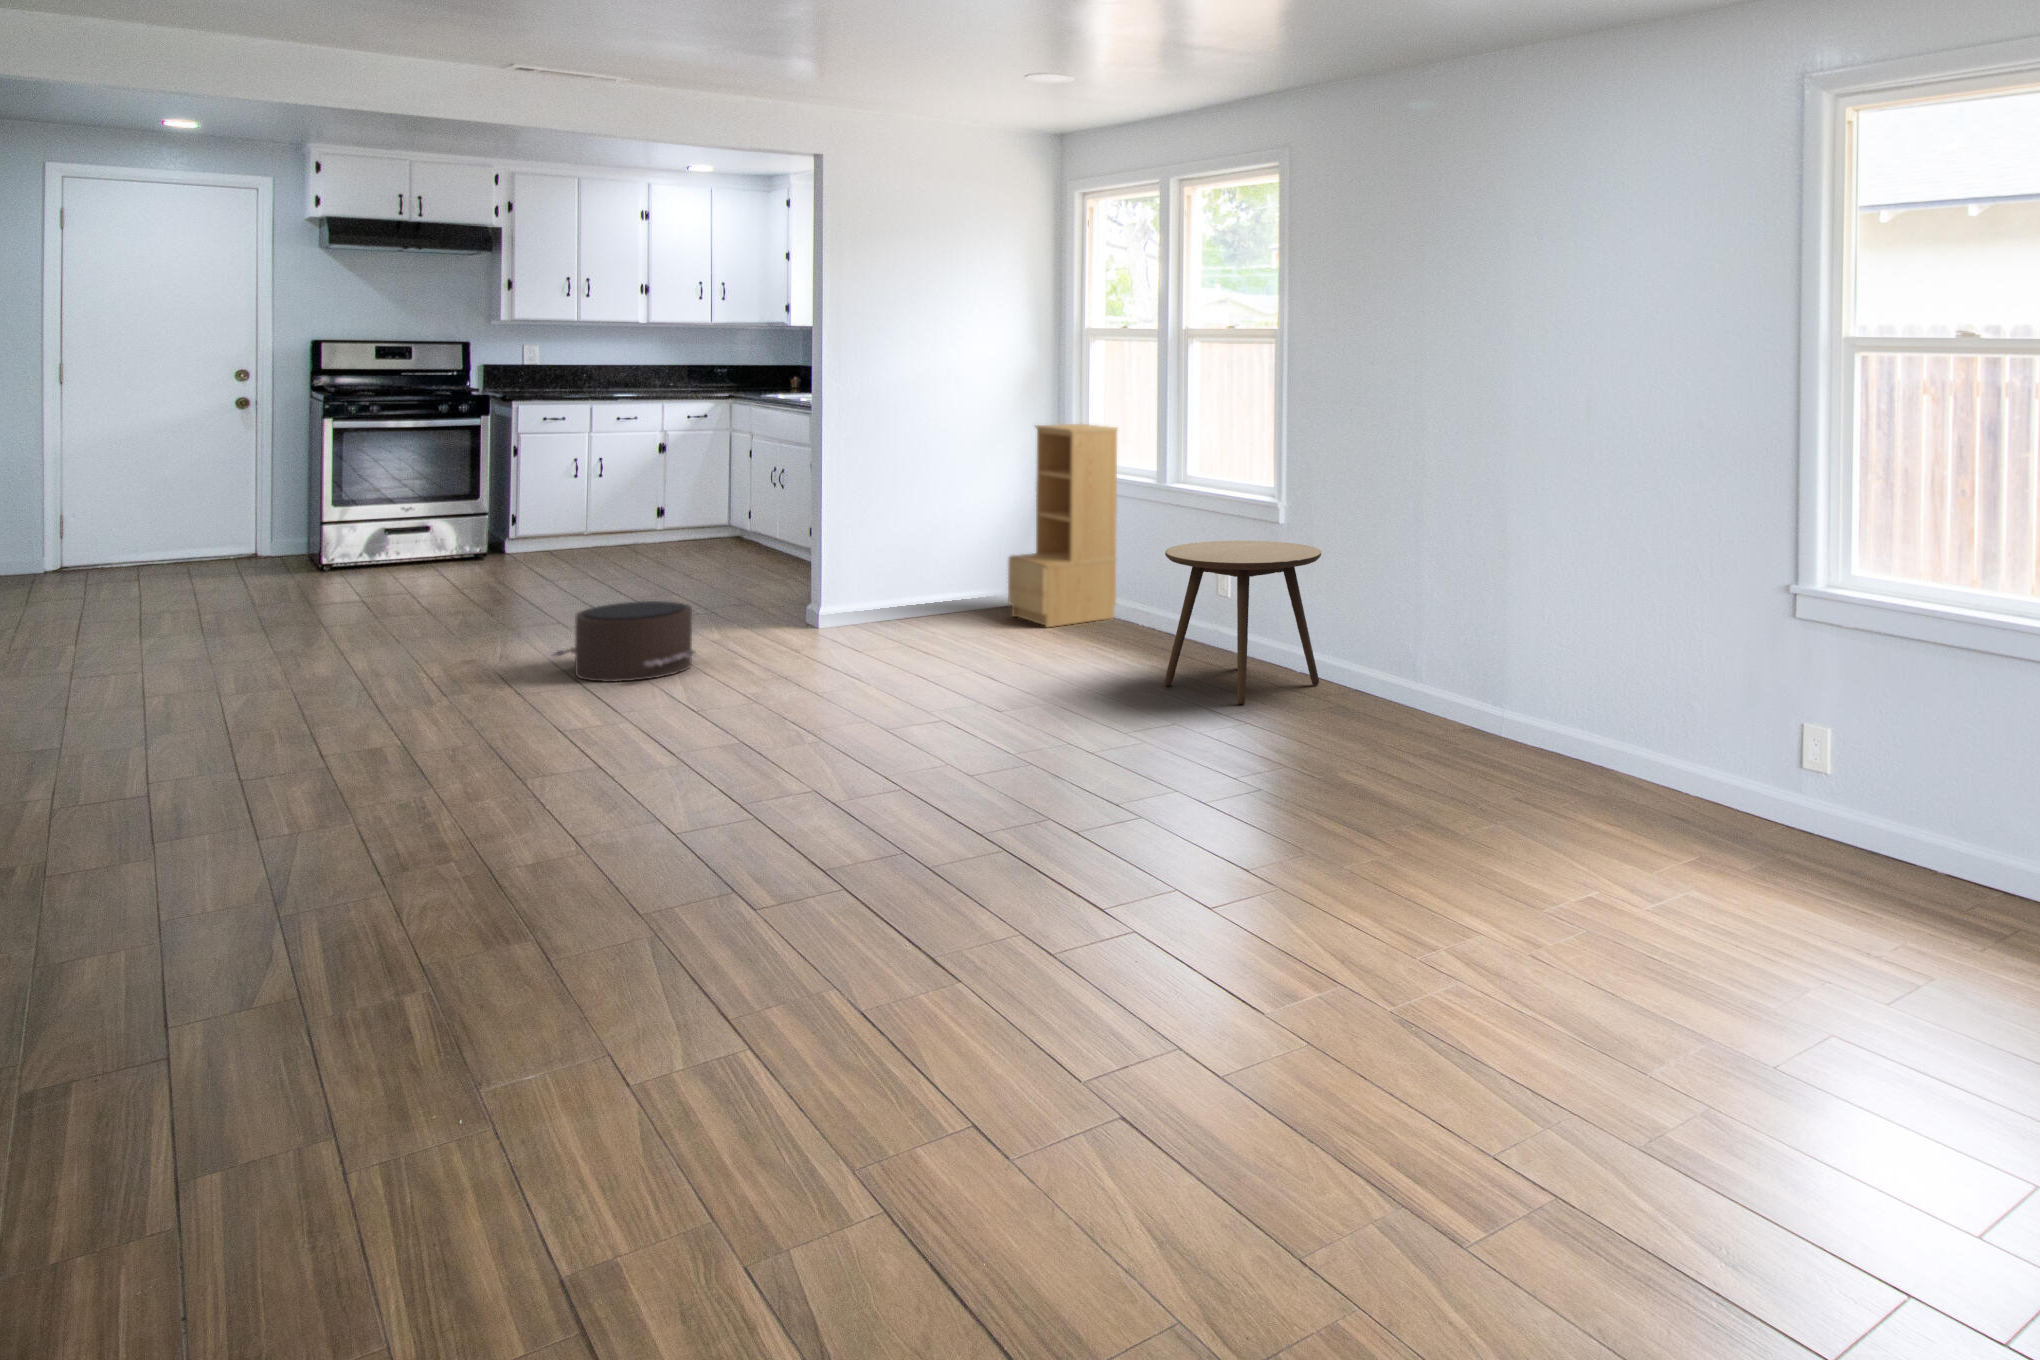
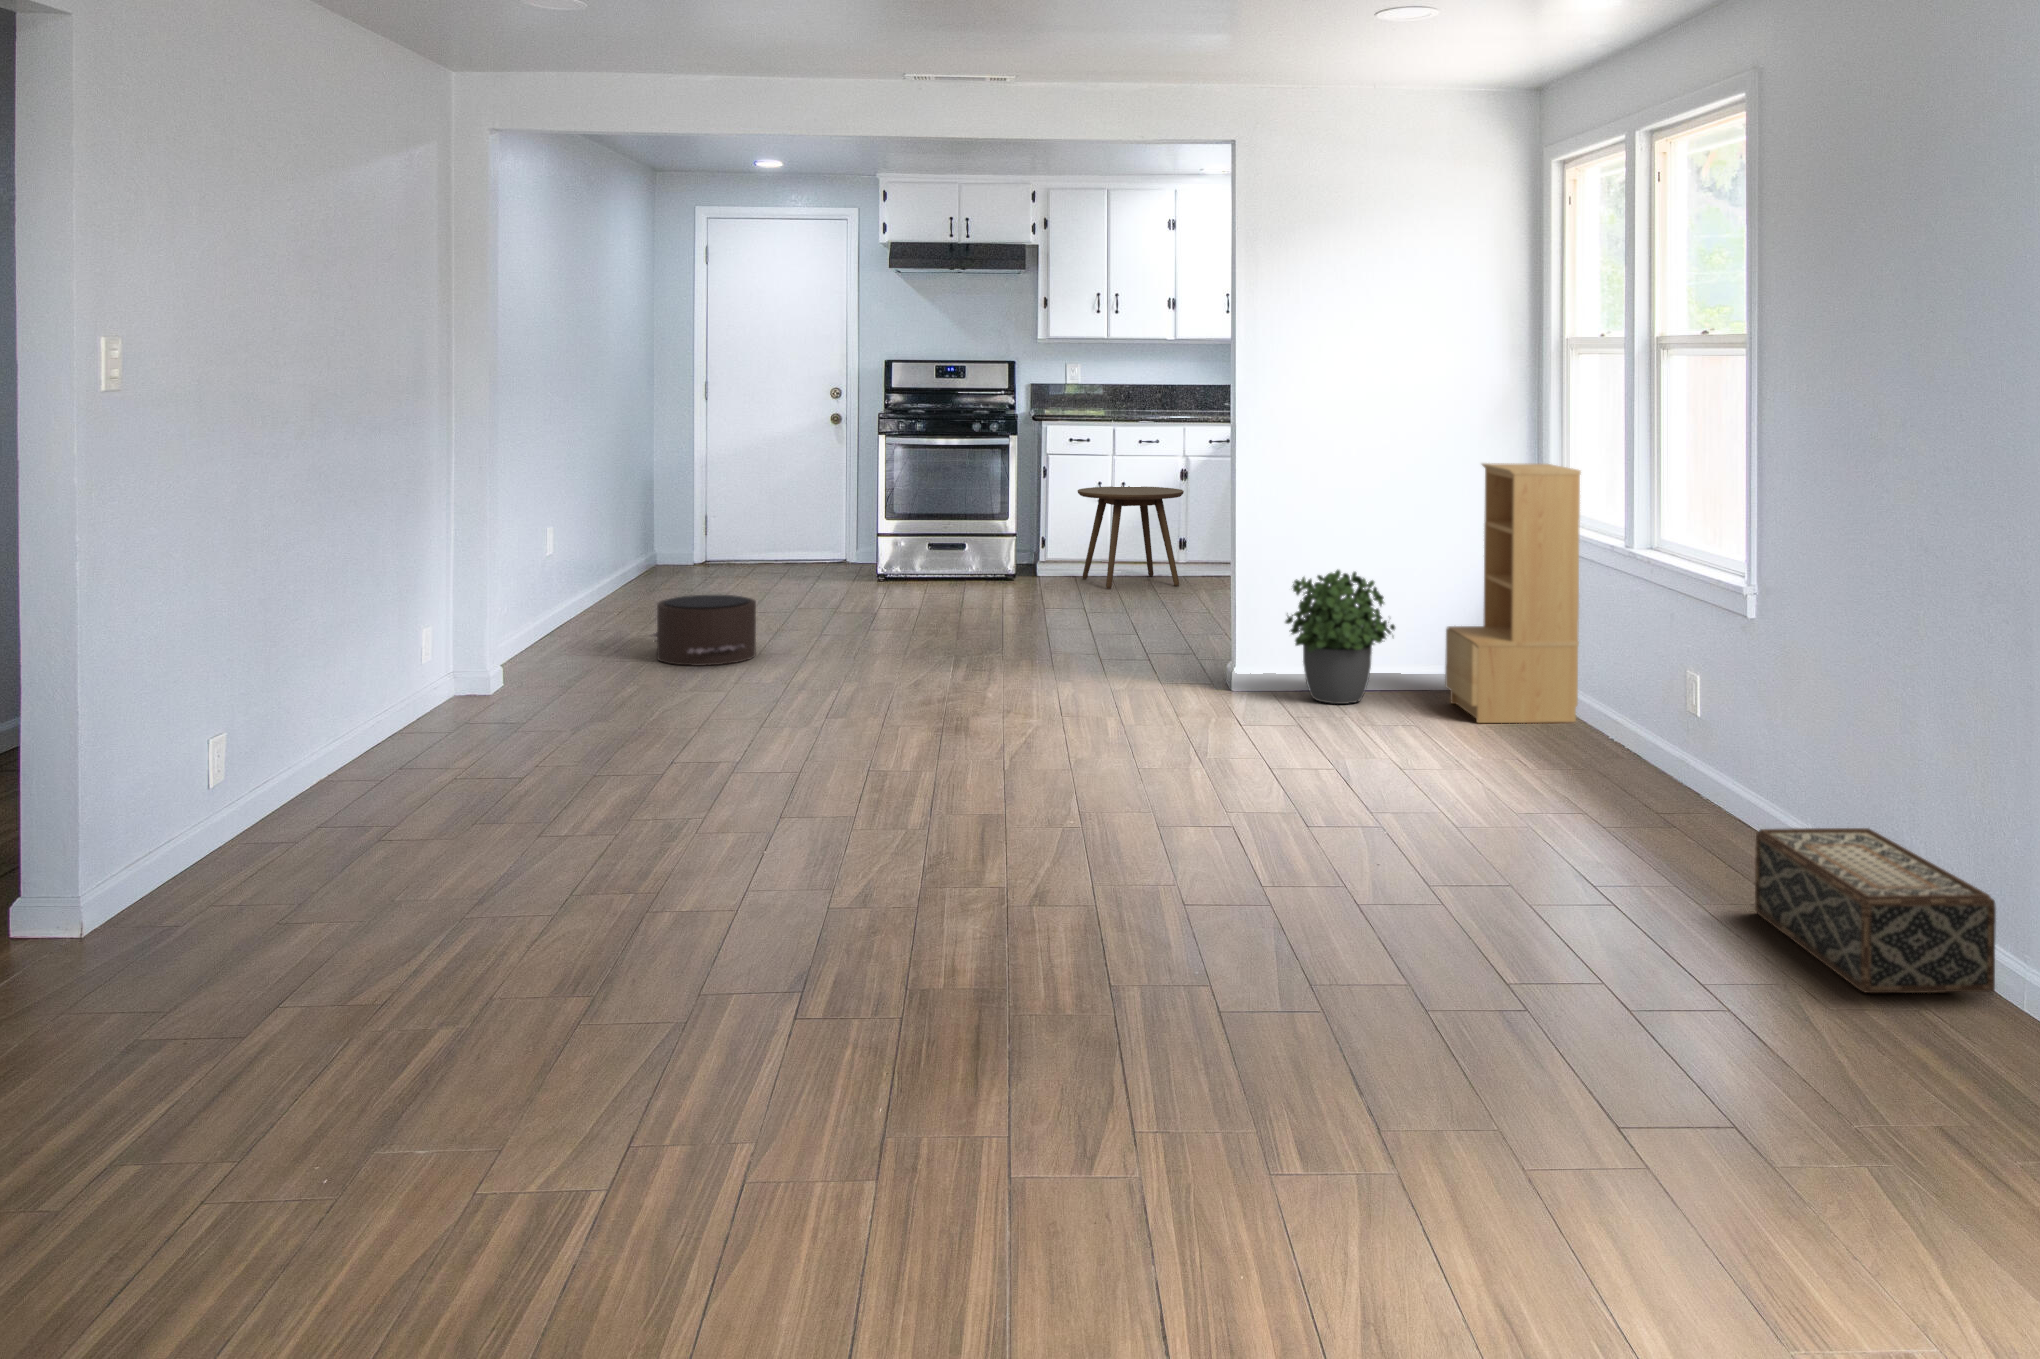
potted plant: none [874,517,971,628] -> present [1285,570,1395,704]
side table: present [1164,541,1321,704] -> present [1078,486,1184,589]
pouf: present [553,601,695,682] -> present [652,595,756,666]
woven basket: none [1335,649,1488,743] -> present [1755,828,1996,993]

